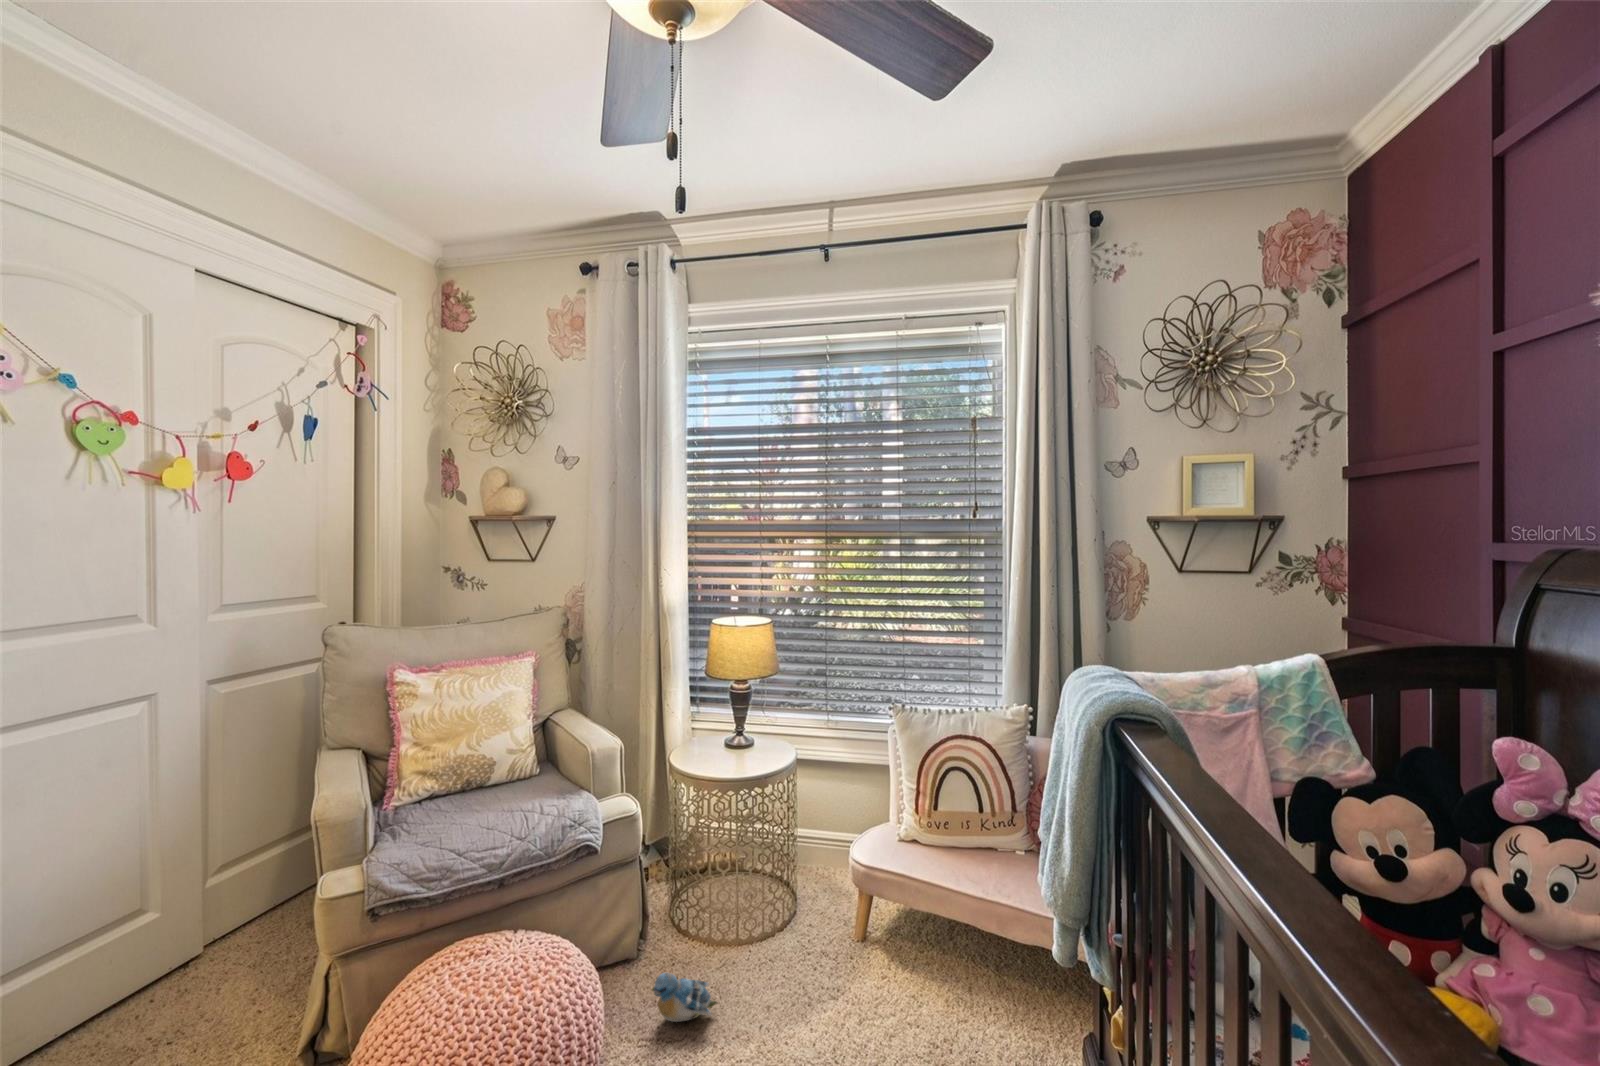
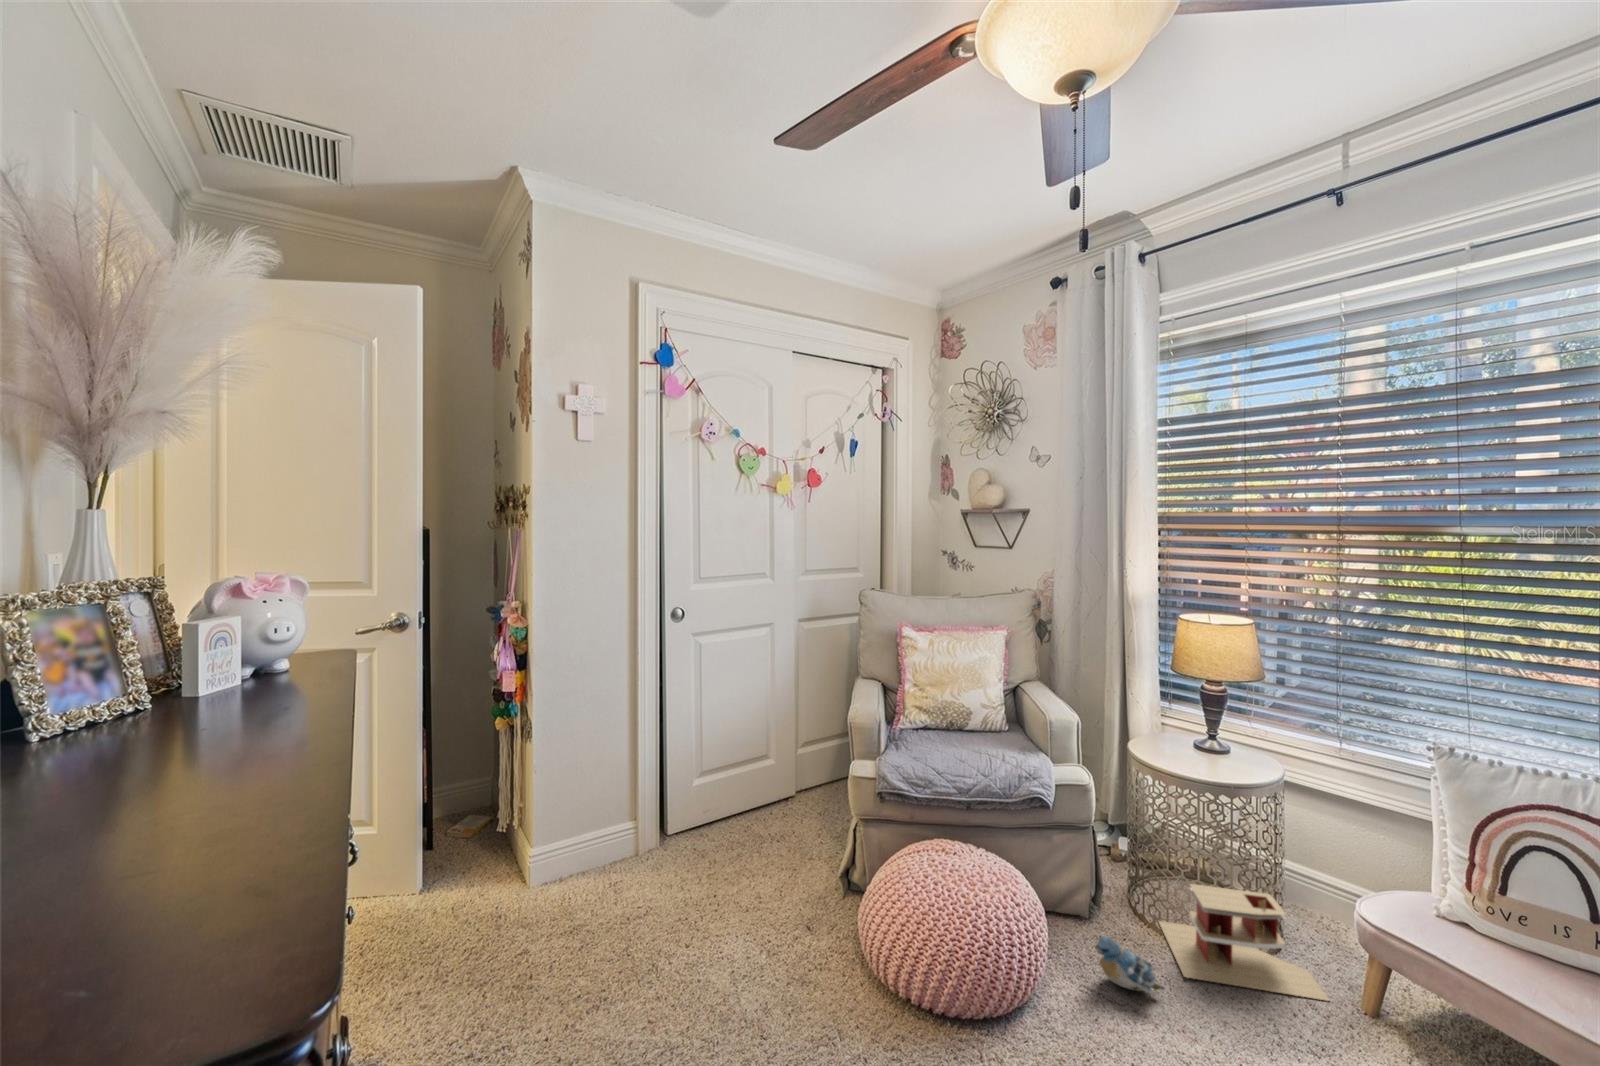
toy house: none [702,866,839,980] -> present [1159,884,1329,1001]

